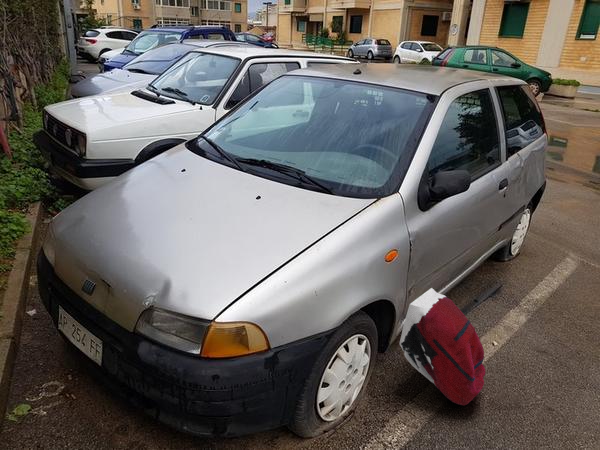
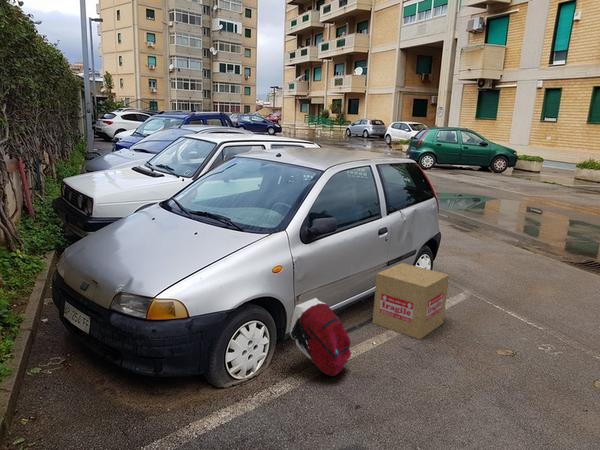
cardboard box: none [478,224,586,333] -> present [373,263,449,339]

